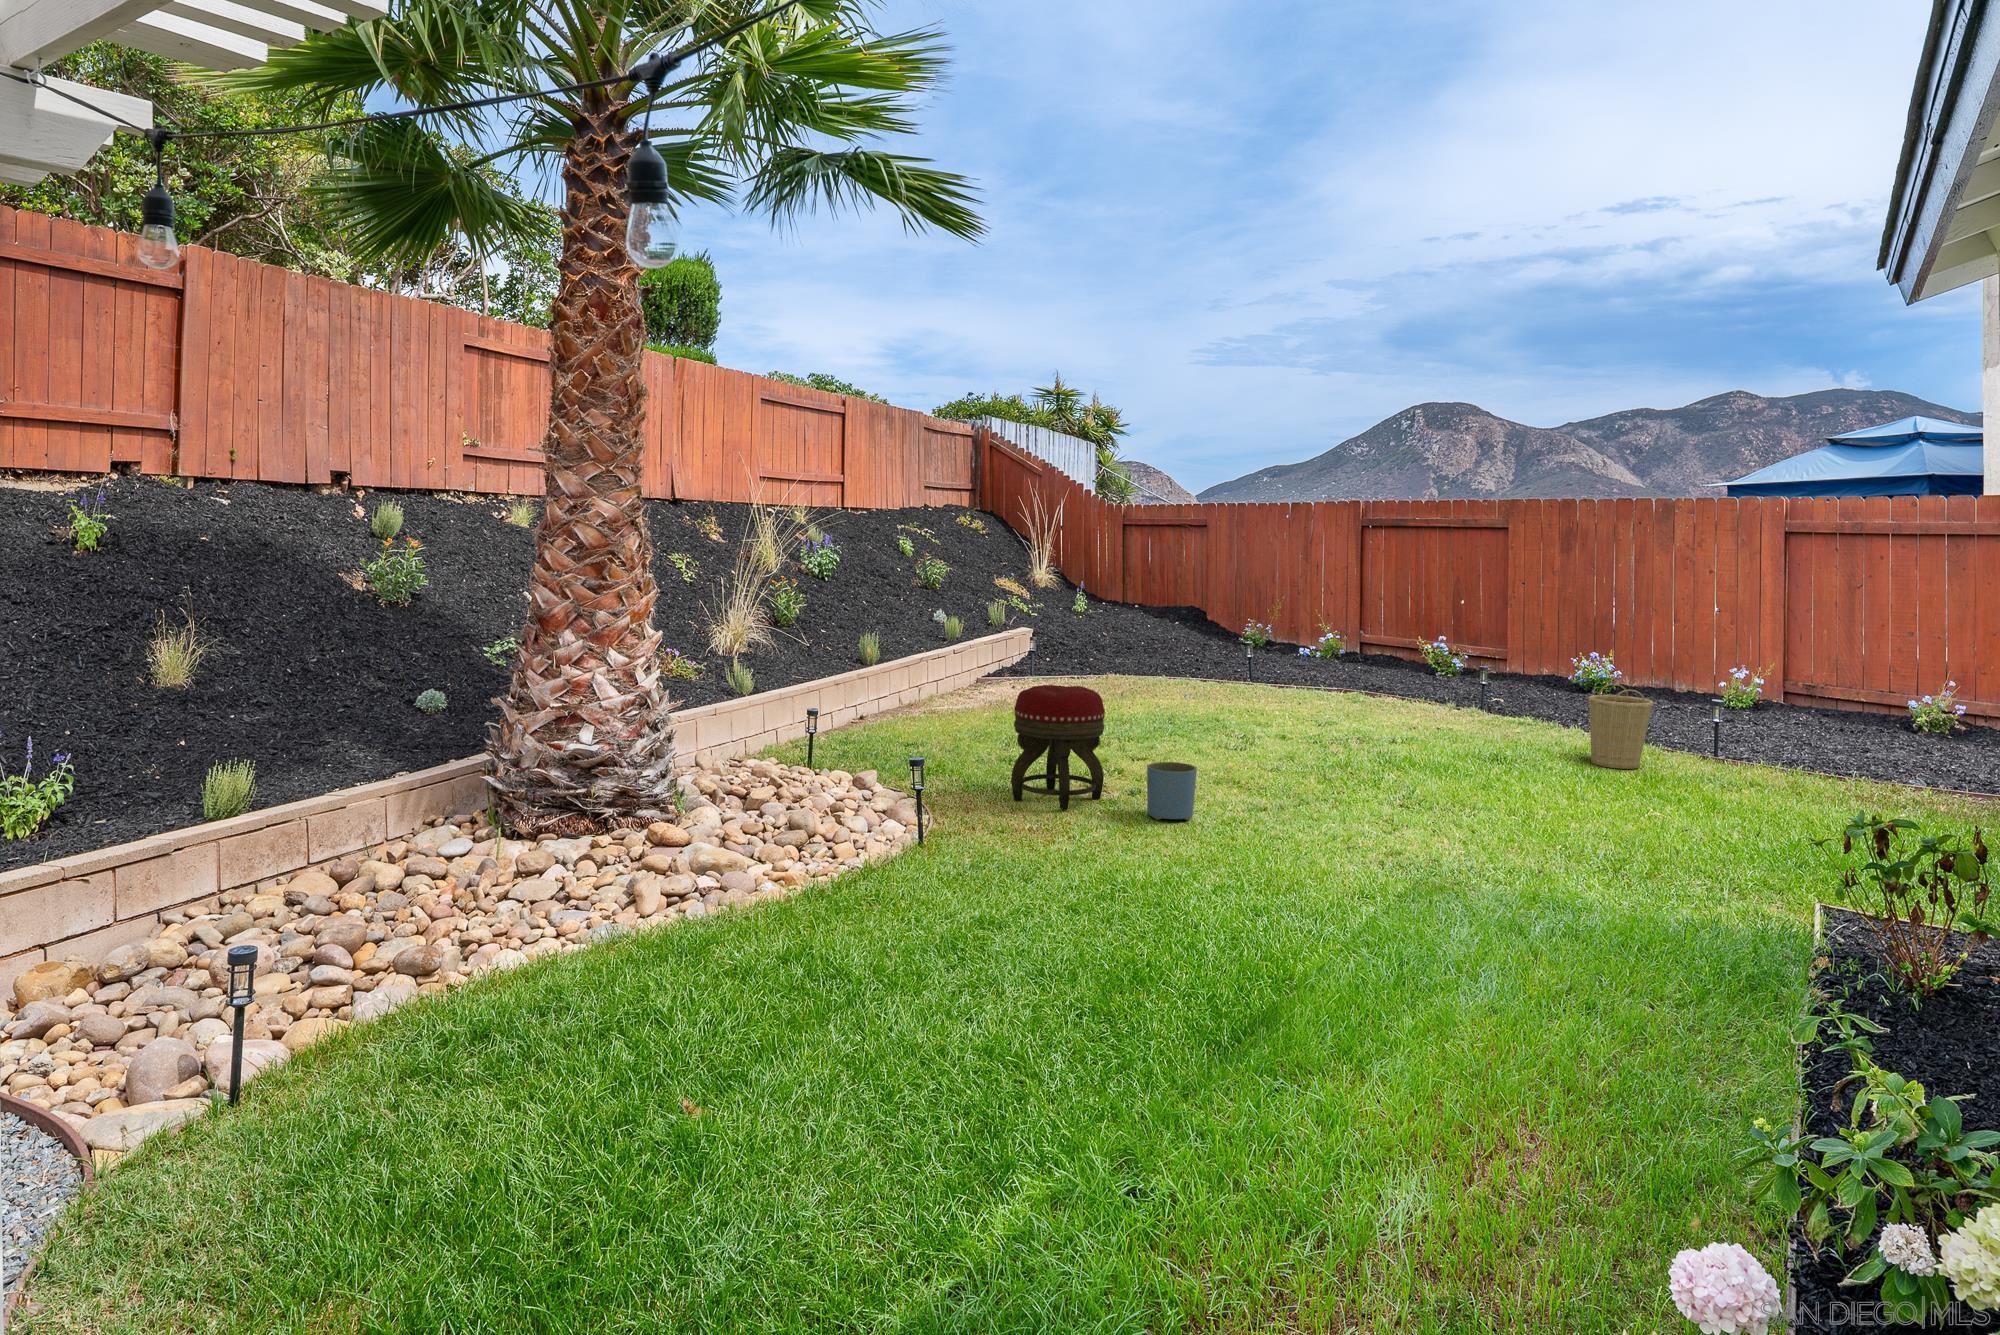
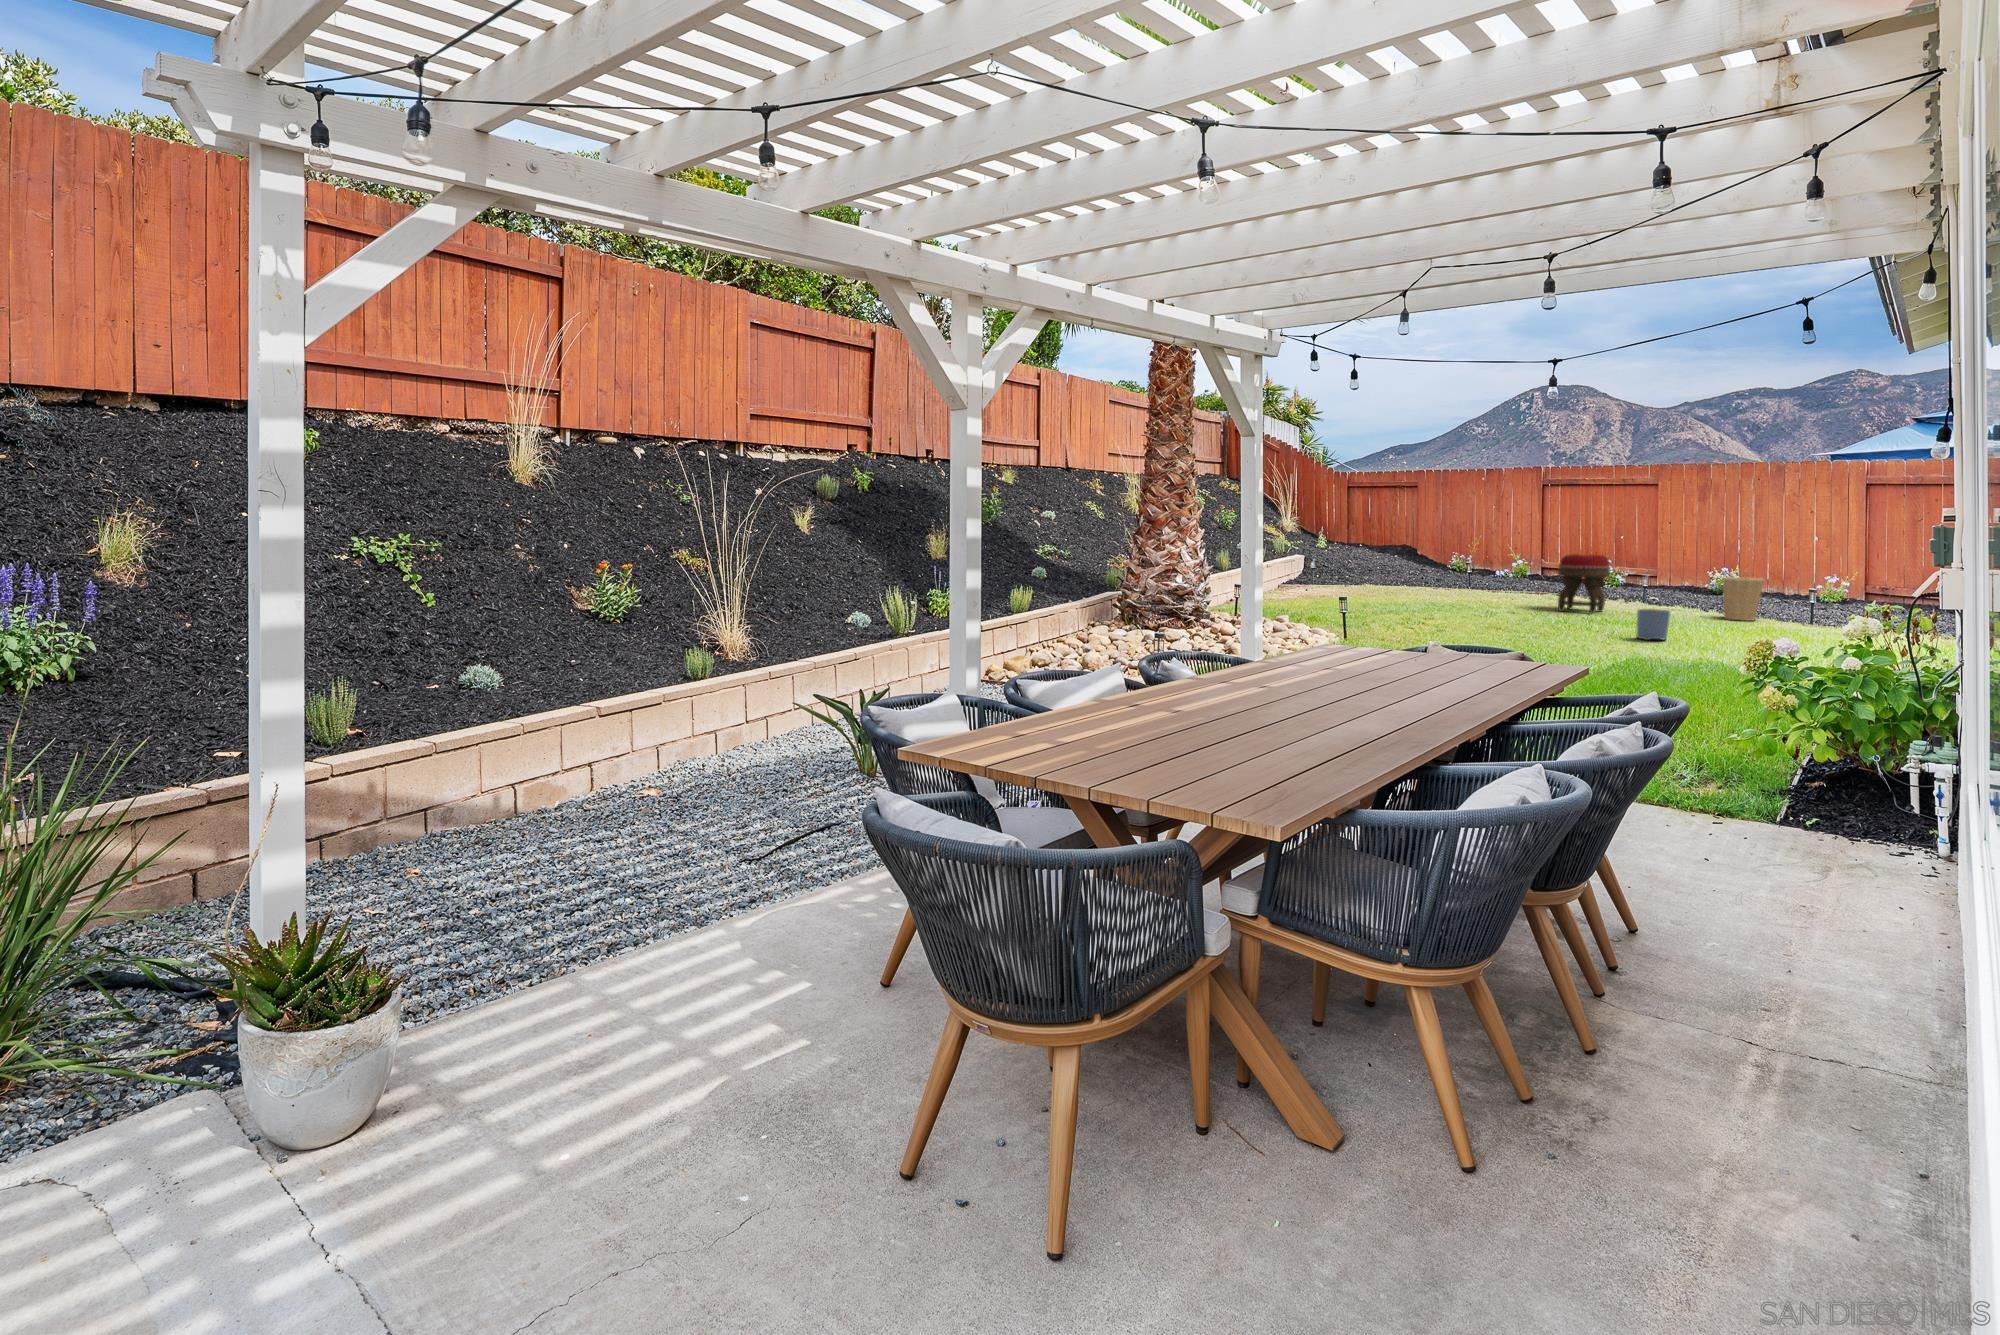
footstool: present [1011,685,1105,810] -> present [1558,554,1610,613]
planter: present [1147,762,1197,821] -> present [1637,609,1670,640]

